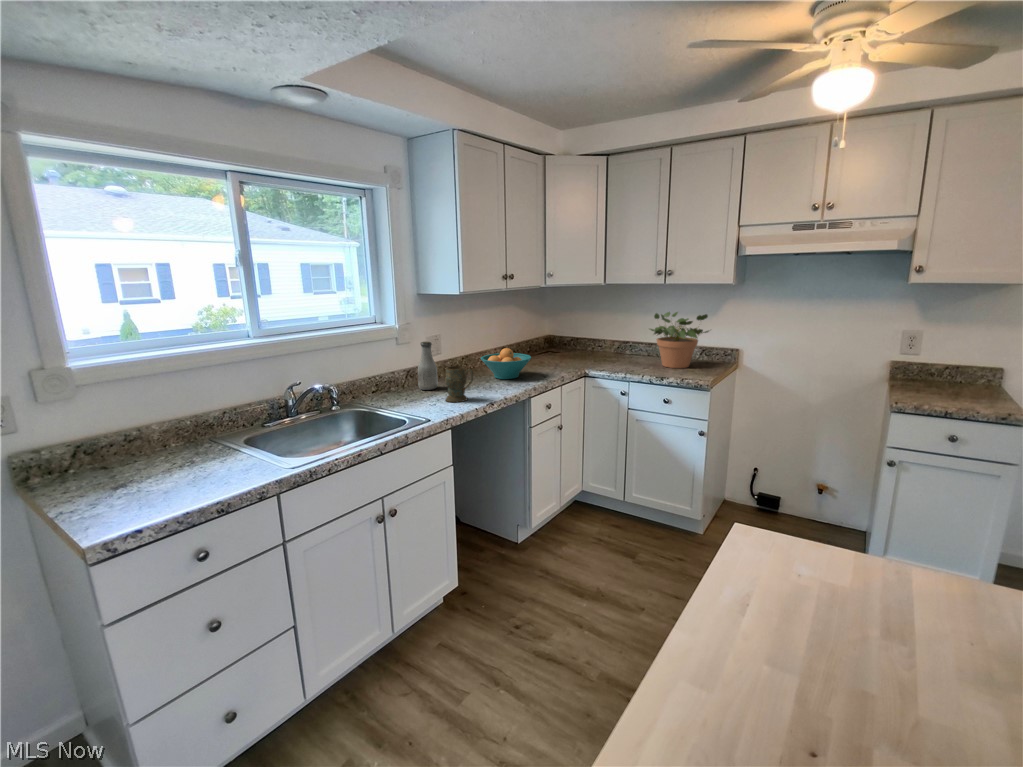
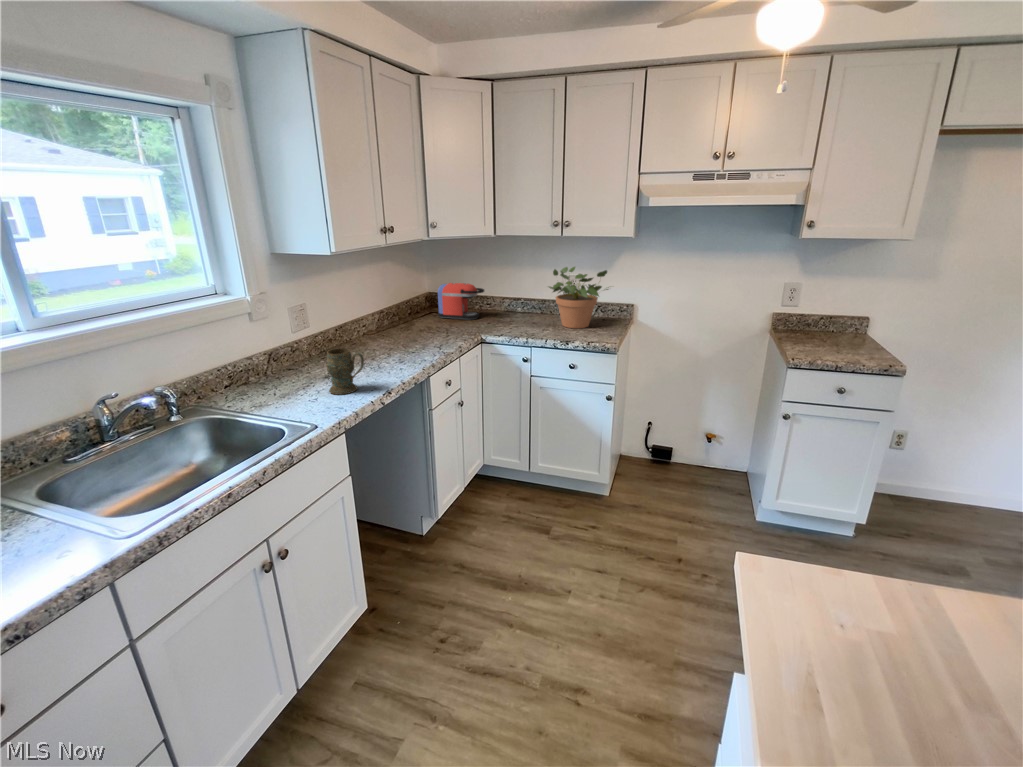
coffee maker: none [551,326,593,358] -> present [438,283,484,320]
bottle: present [418,342,438,390] -> none [285,316,313,377]
fruit bowl: present [481,348,531,379] -> none [363,317,424,354]

